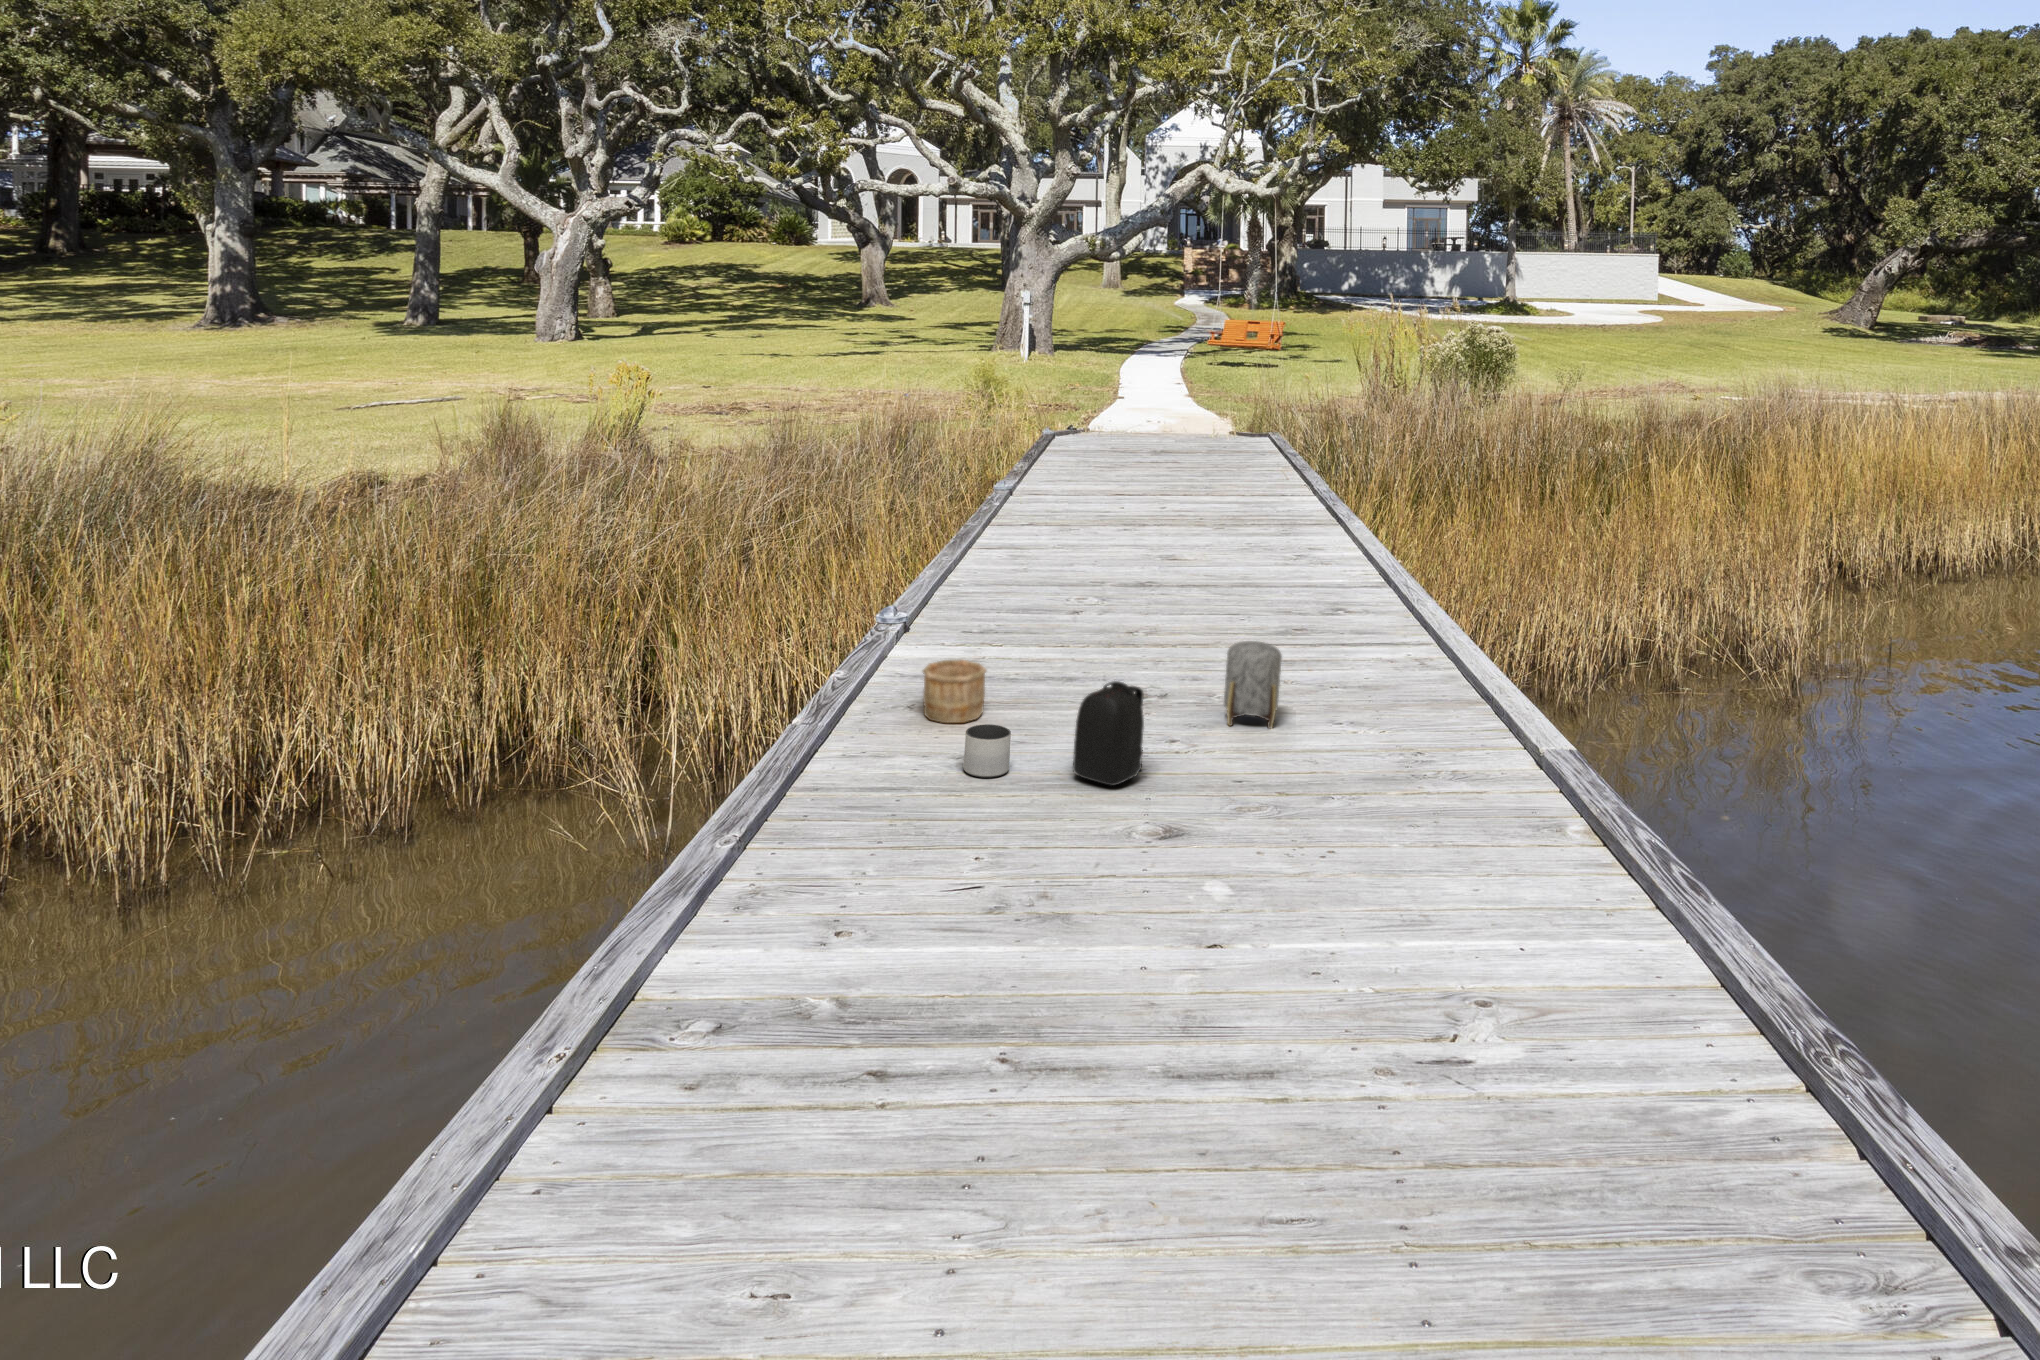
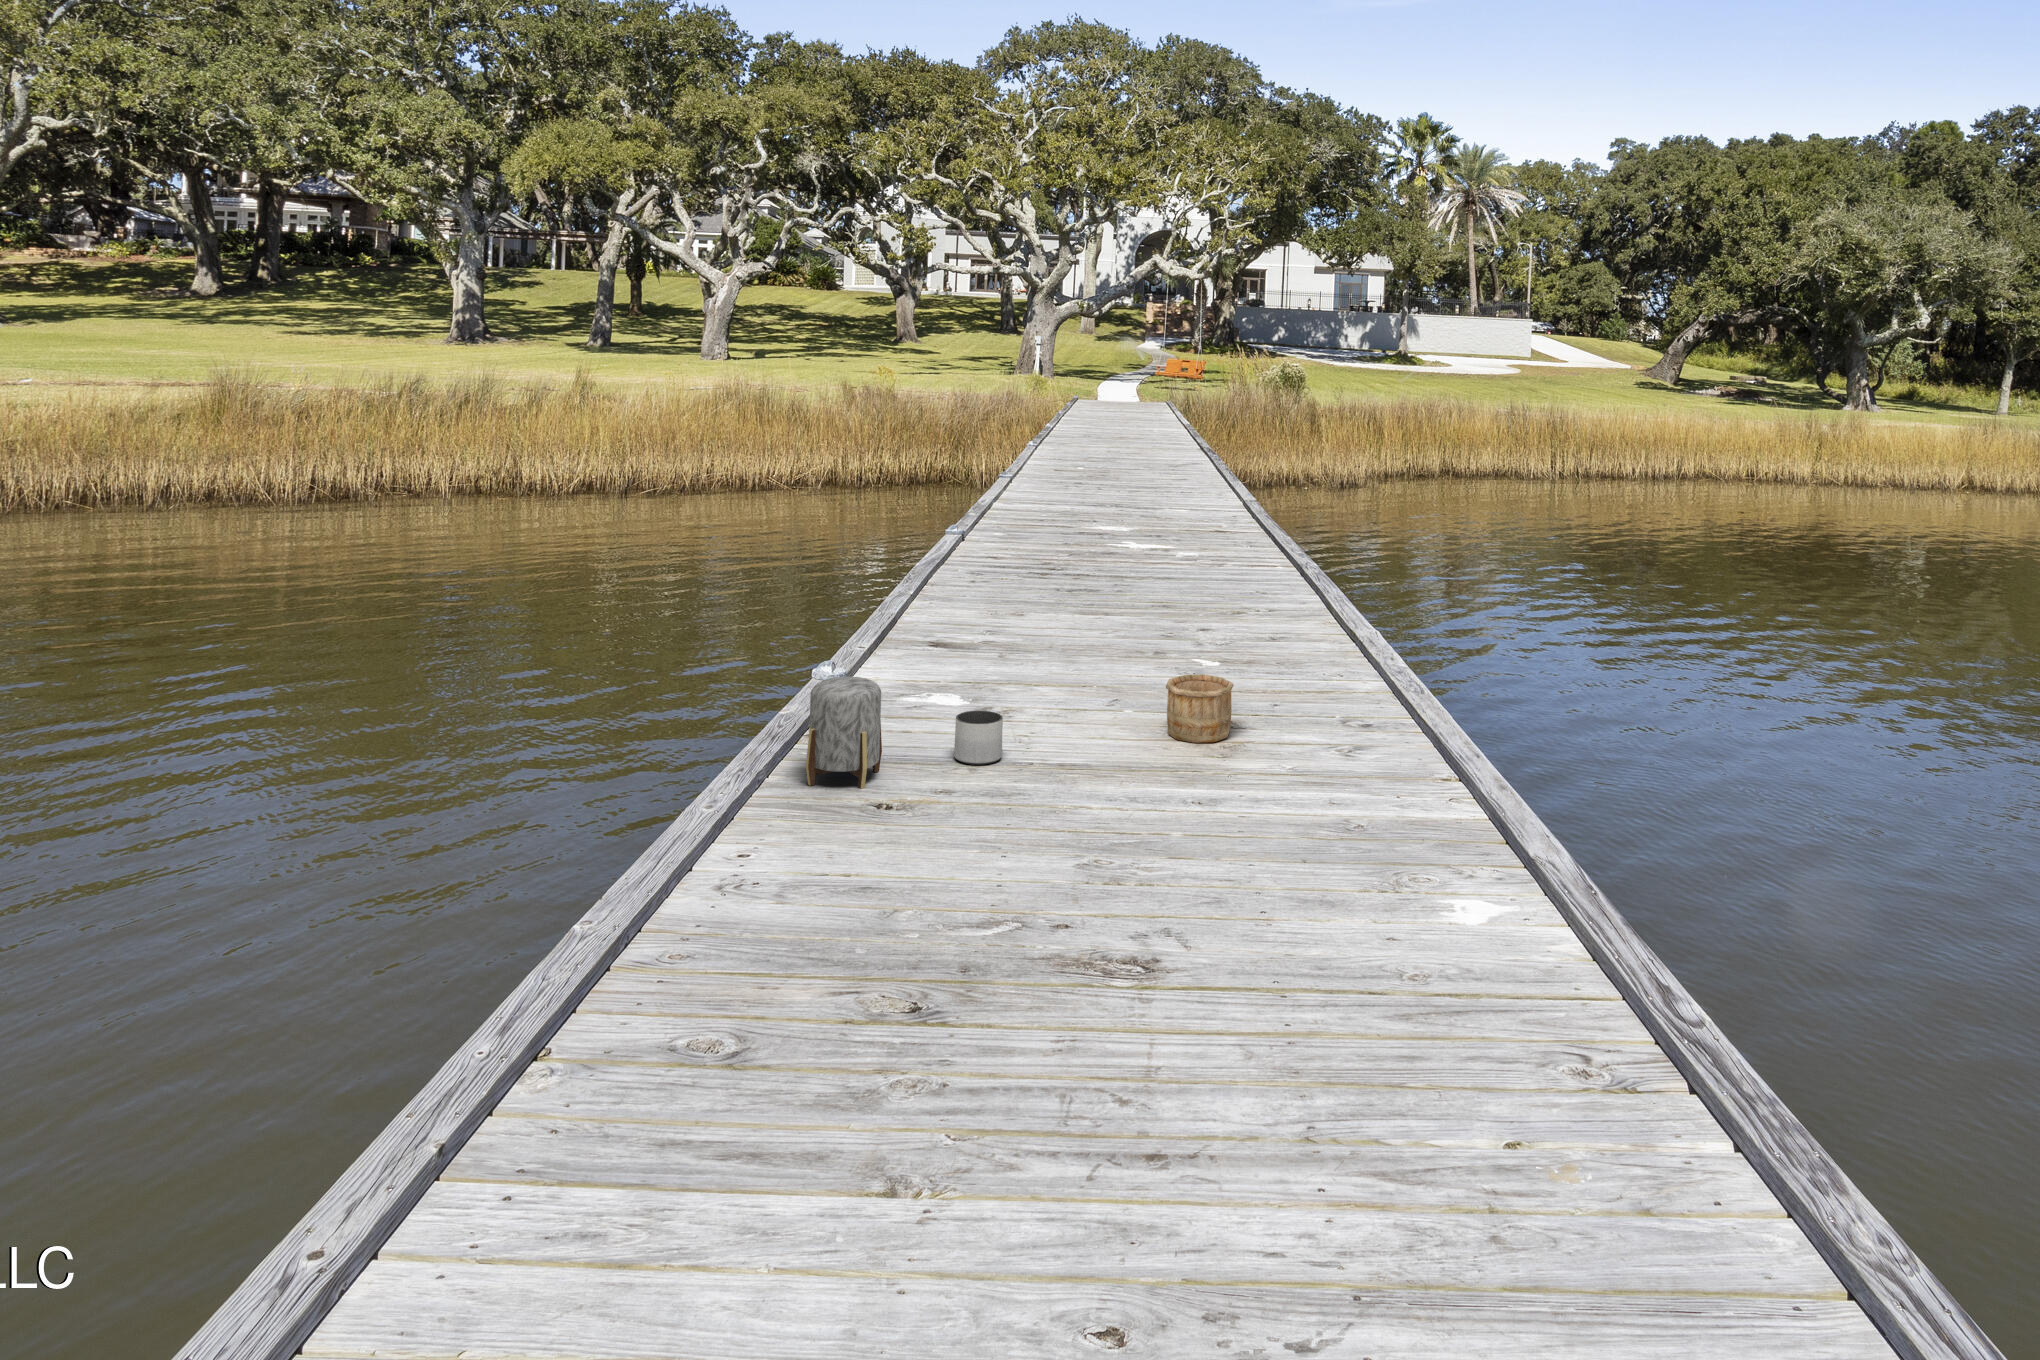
stool: present [1224,641,1282,729] -> present [806,676,882,789]
wooden bucket: present [923,660,987,723] -> present [1166,674,1234,743]
backpack: present [1073,681,1144,786] -> none [1068,662,1142,771]

